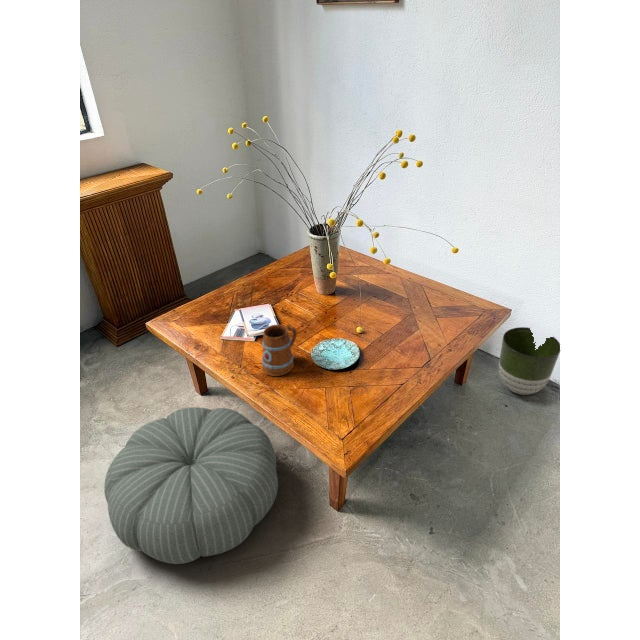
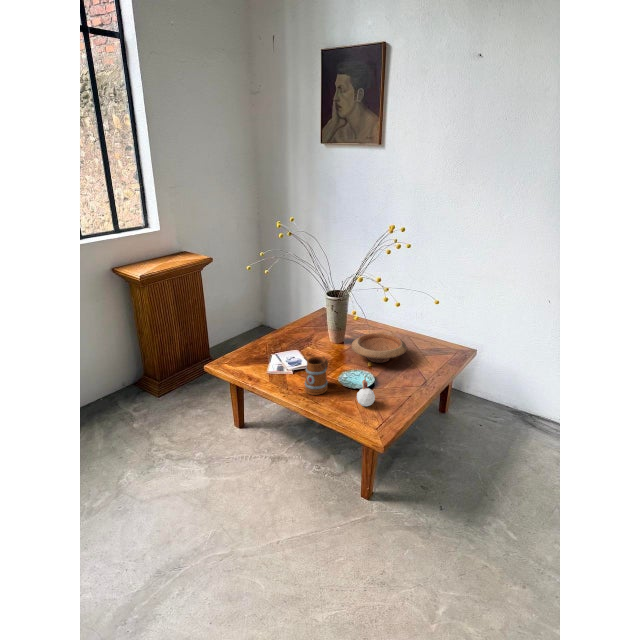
wooden bowl: none [338,287,412,330] -> present [351,333,407,363]
planter: present [499,327,560,395] -> none [468,363,512,414]
candle: none [325,355,350,400] -> present [357,377,375,406]
pouf: present [104,407,278,564] -> none [187,428,322,543]

